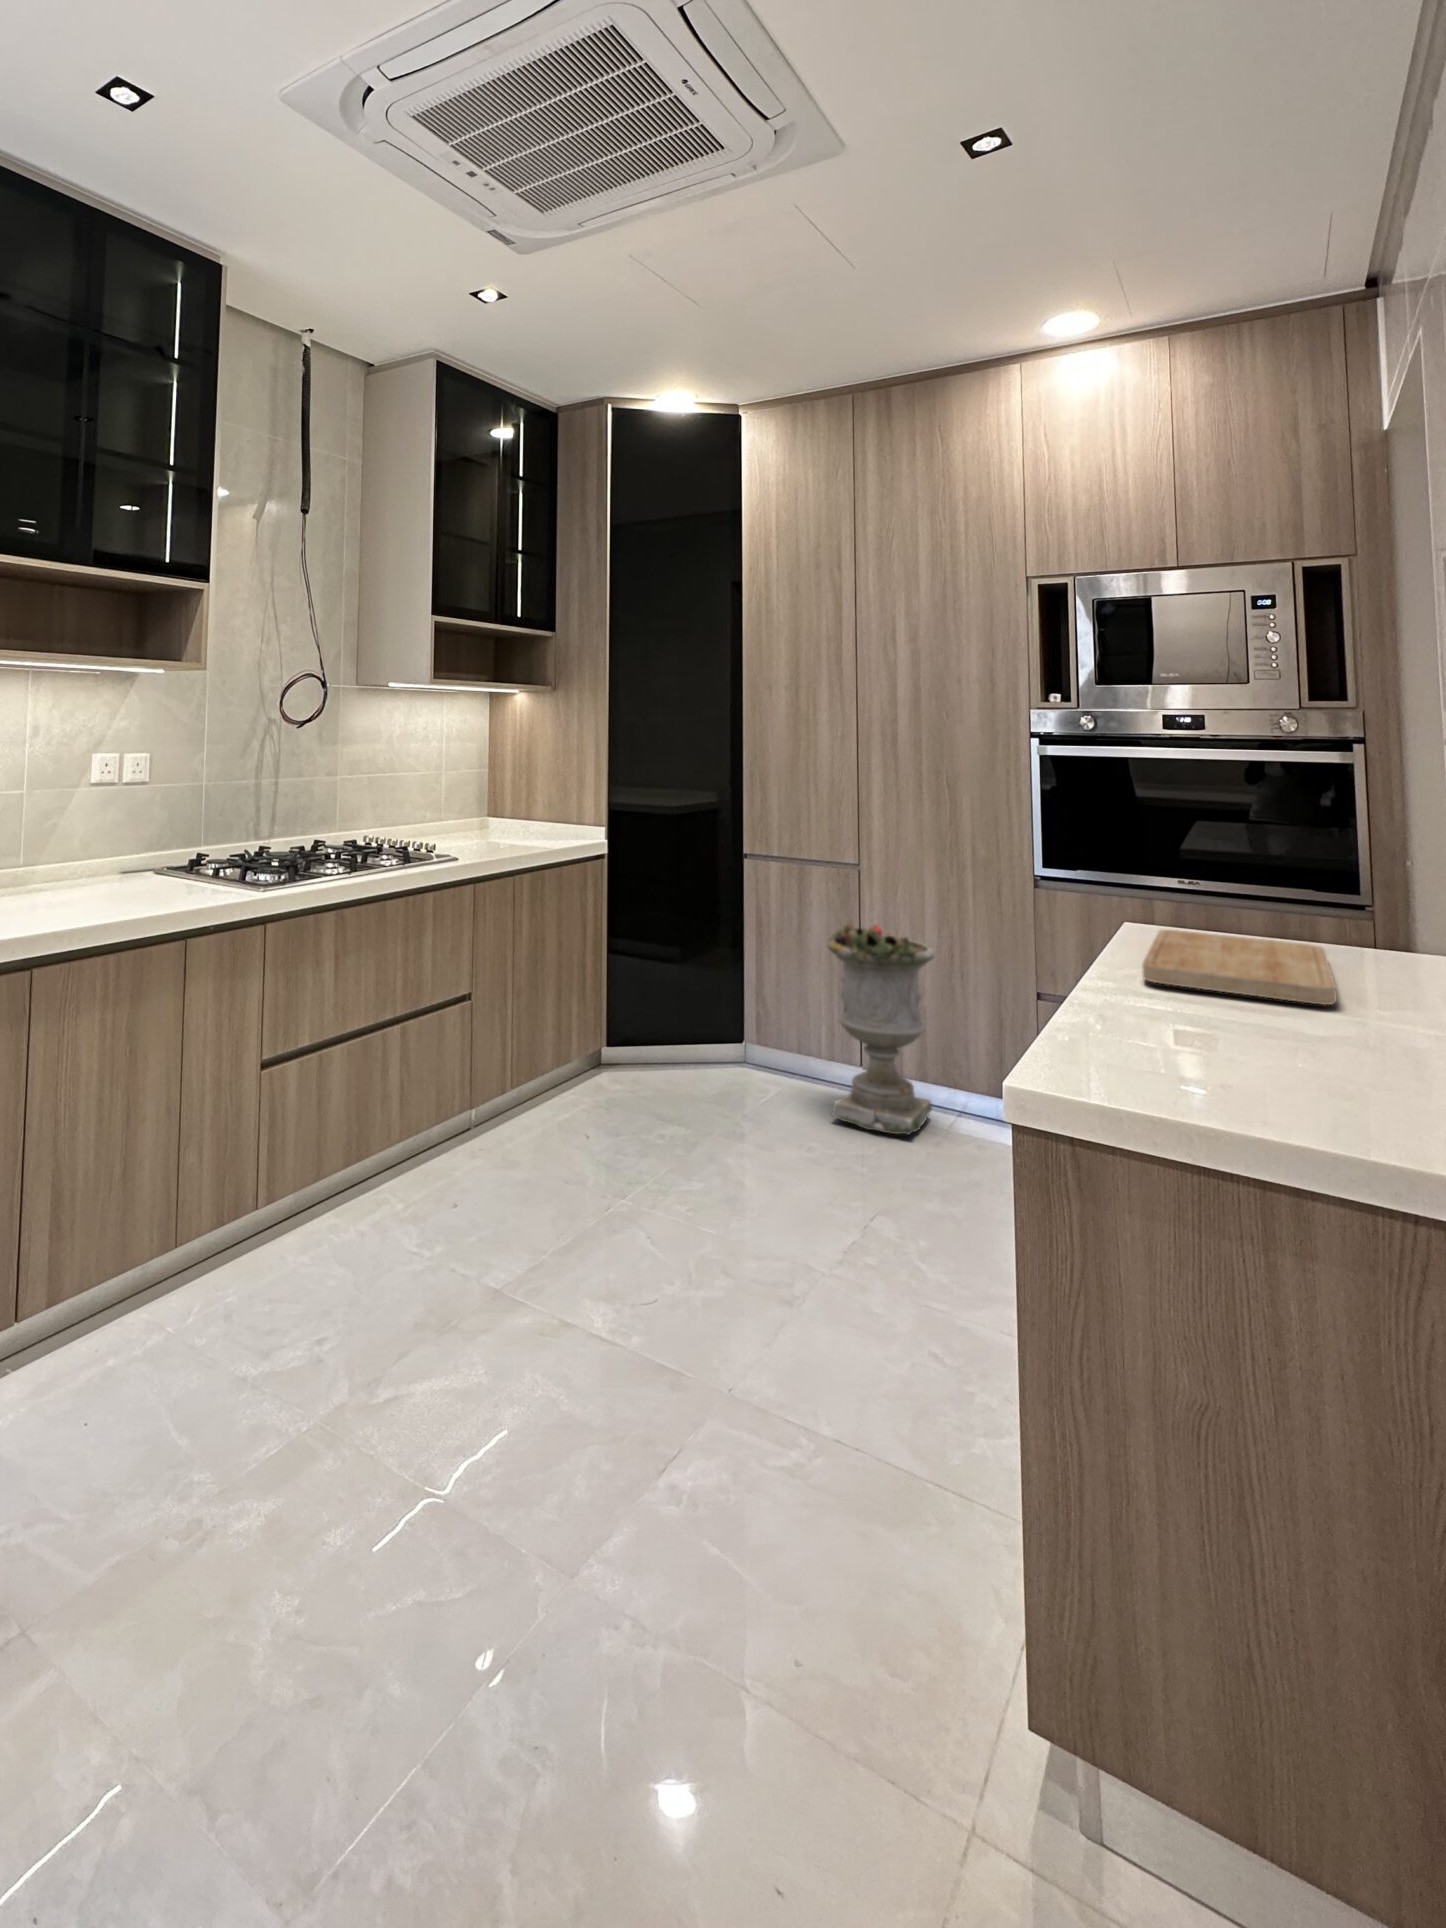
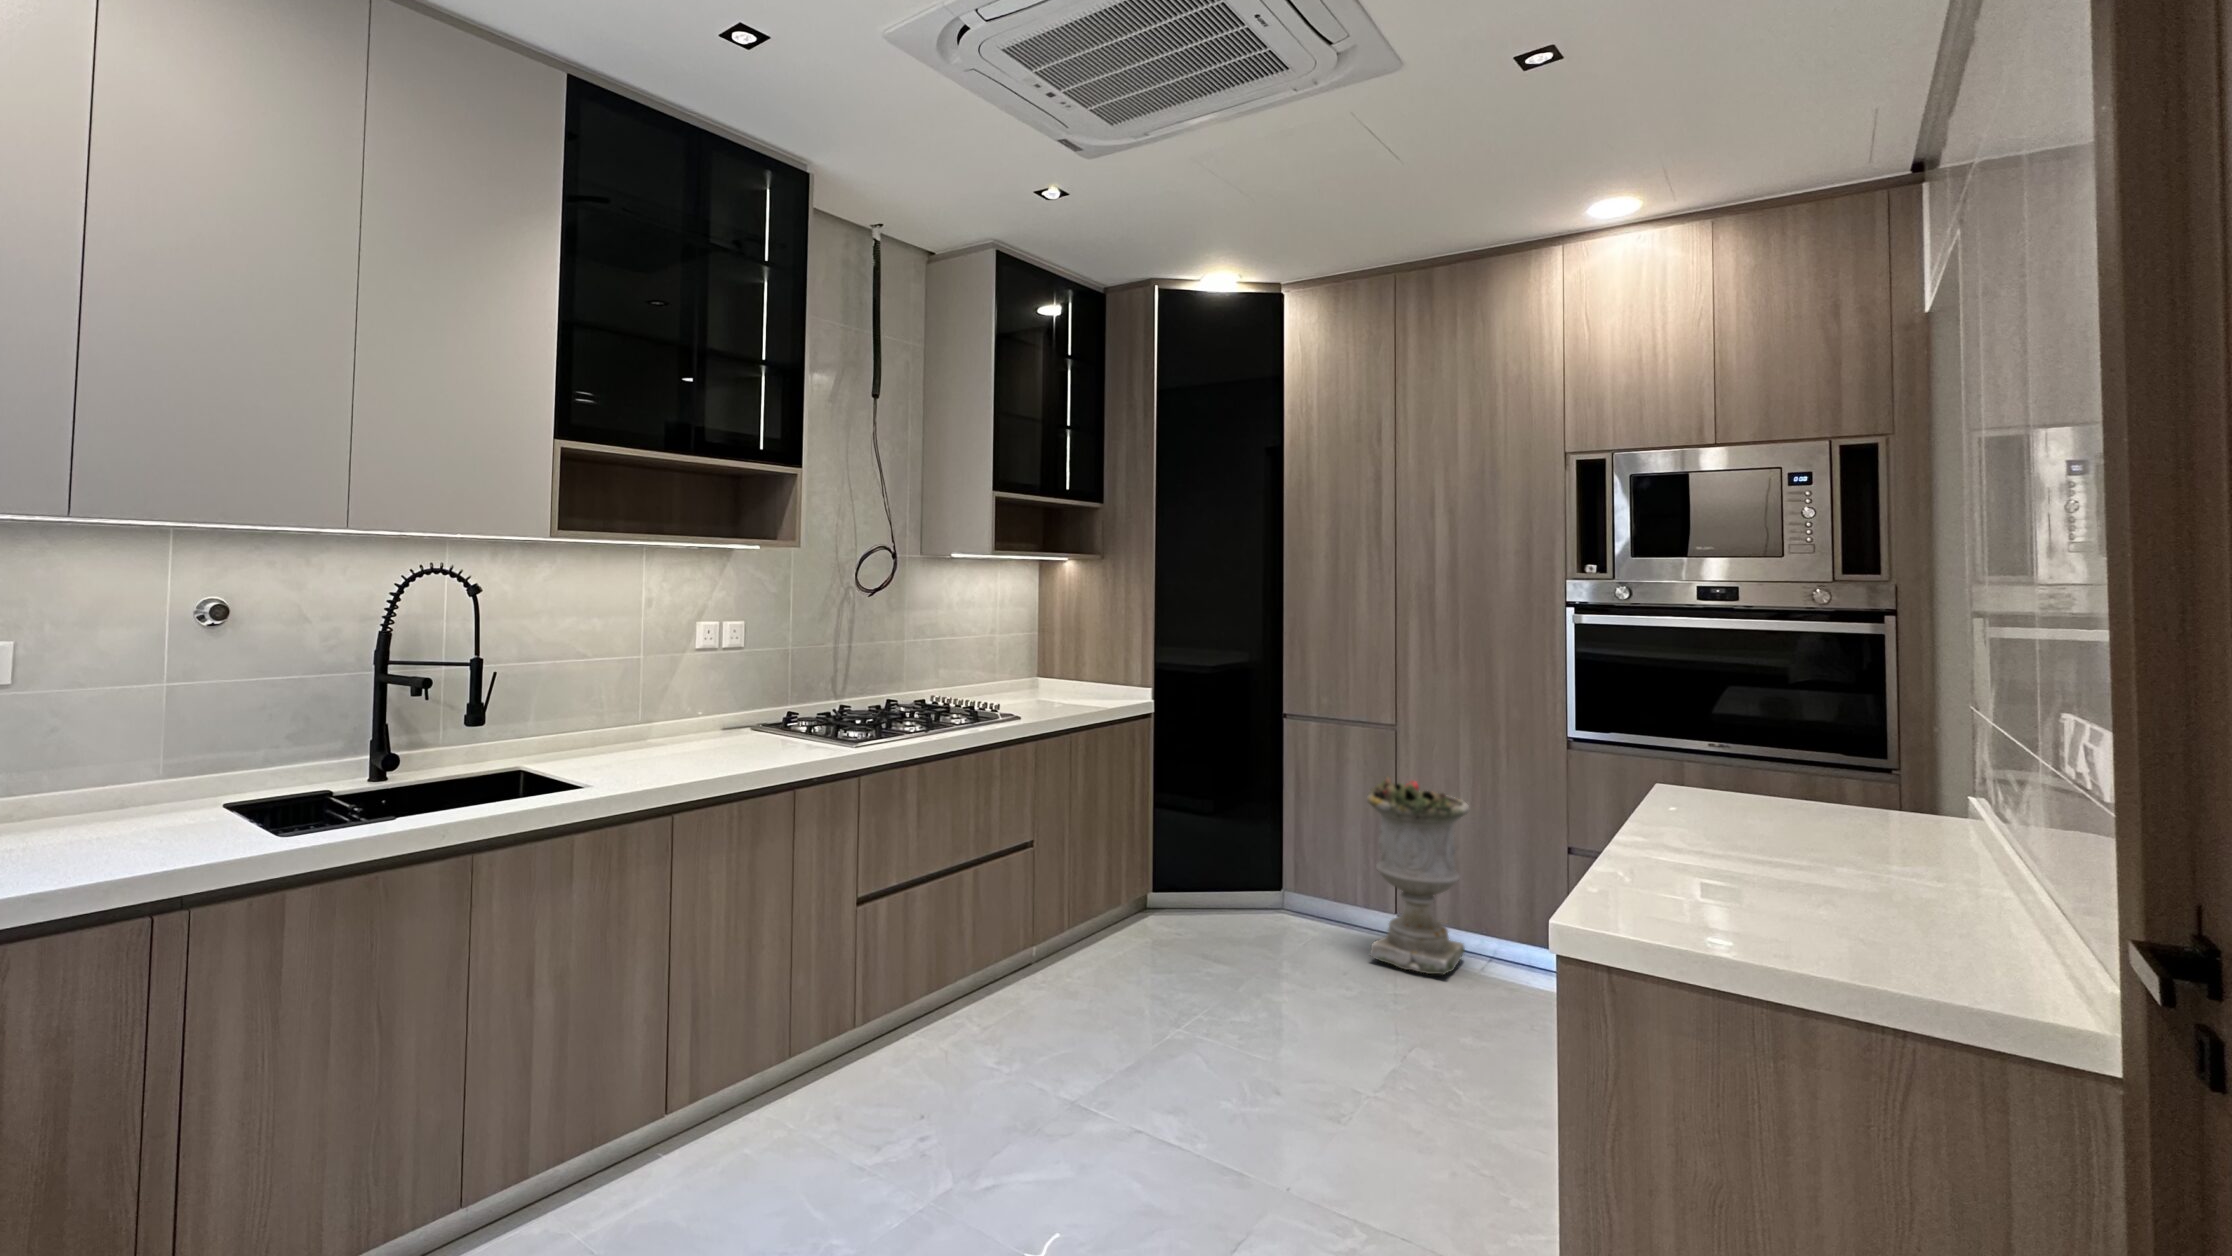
cutting board: present [1143,930,1336,1005] -> none [1679,793,1861,865]

